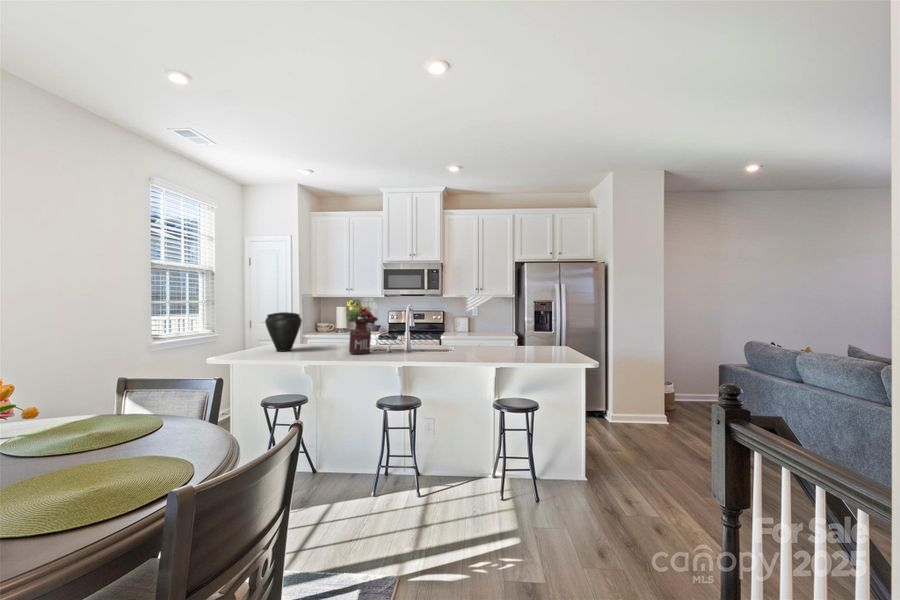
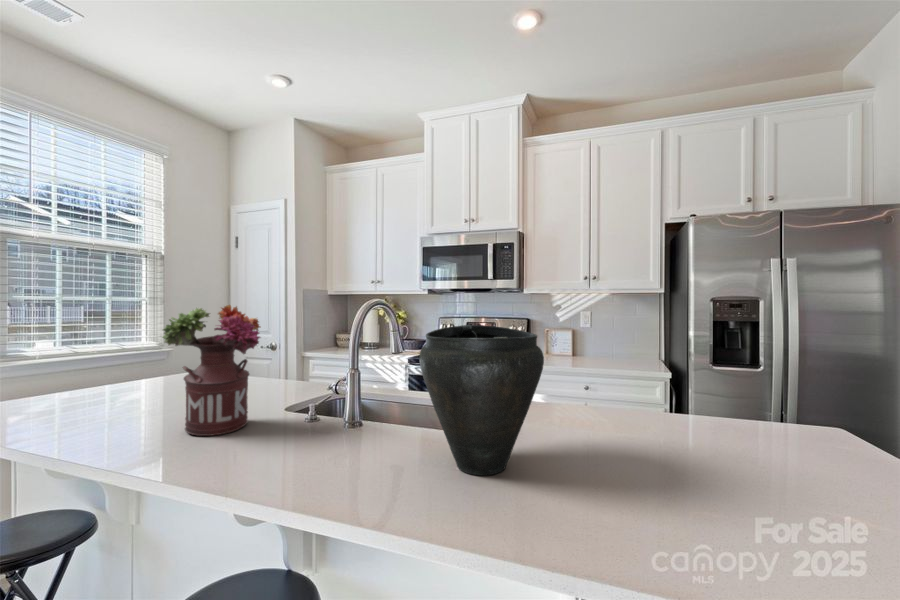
vase: present [265,312,302,351] -> present [420,325,544,475]

